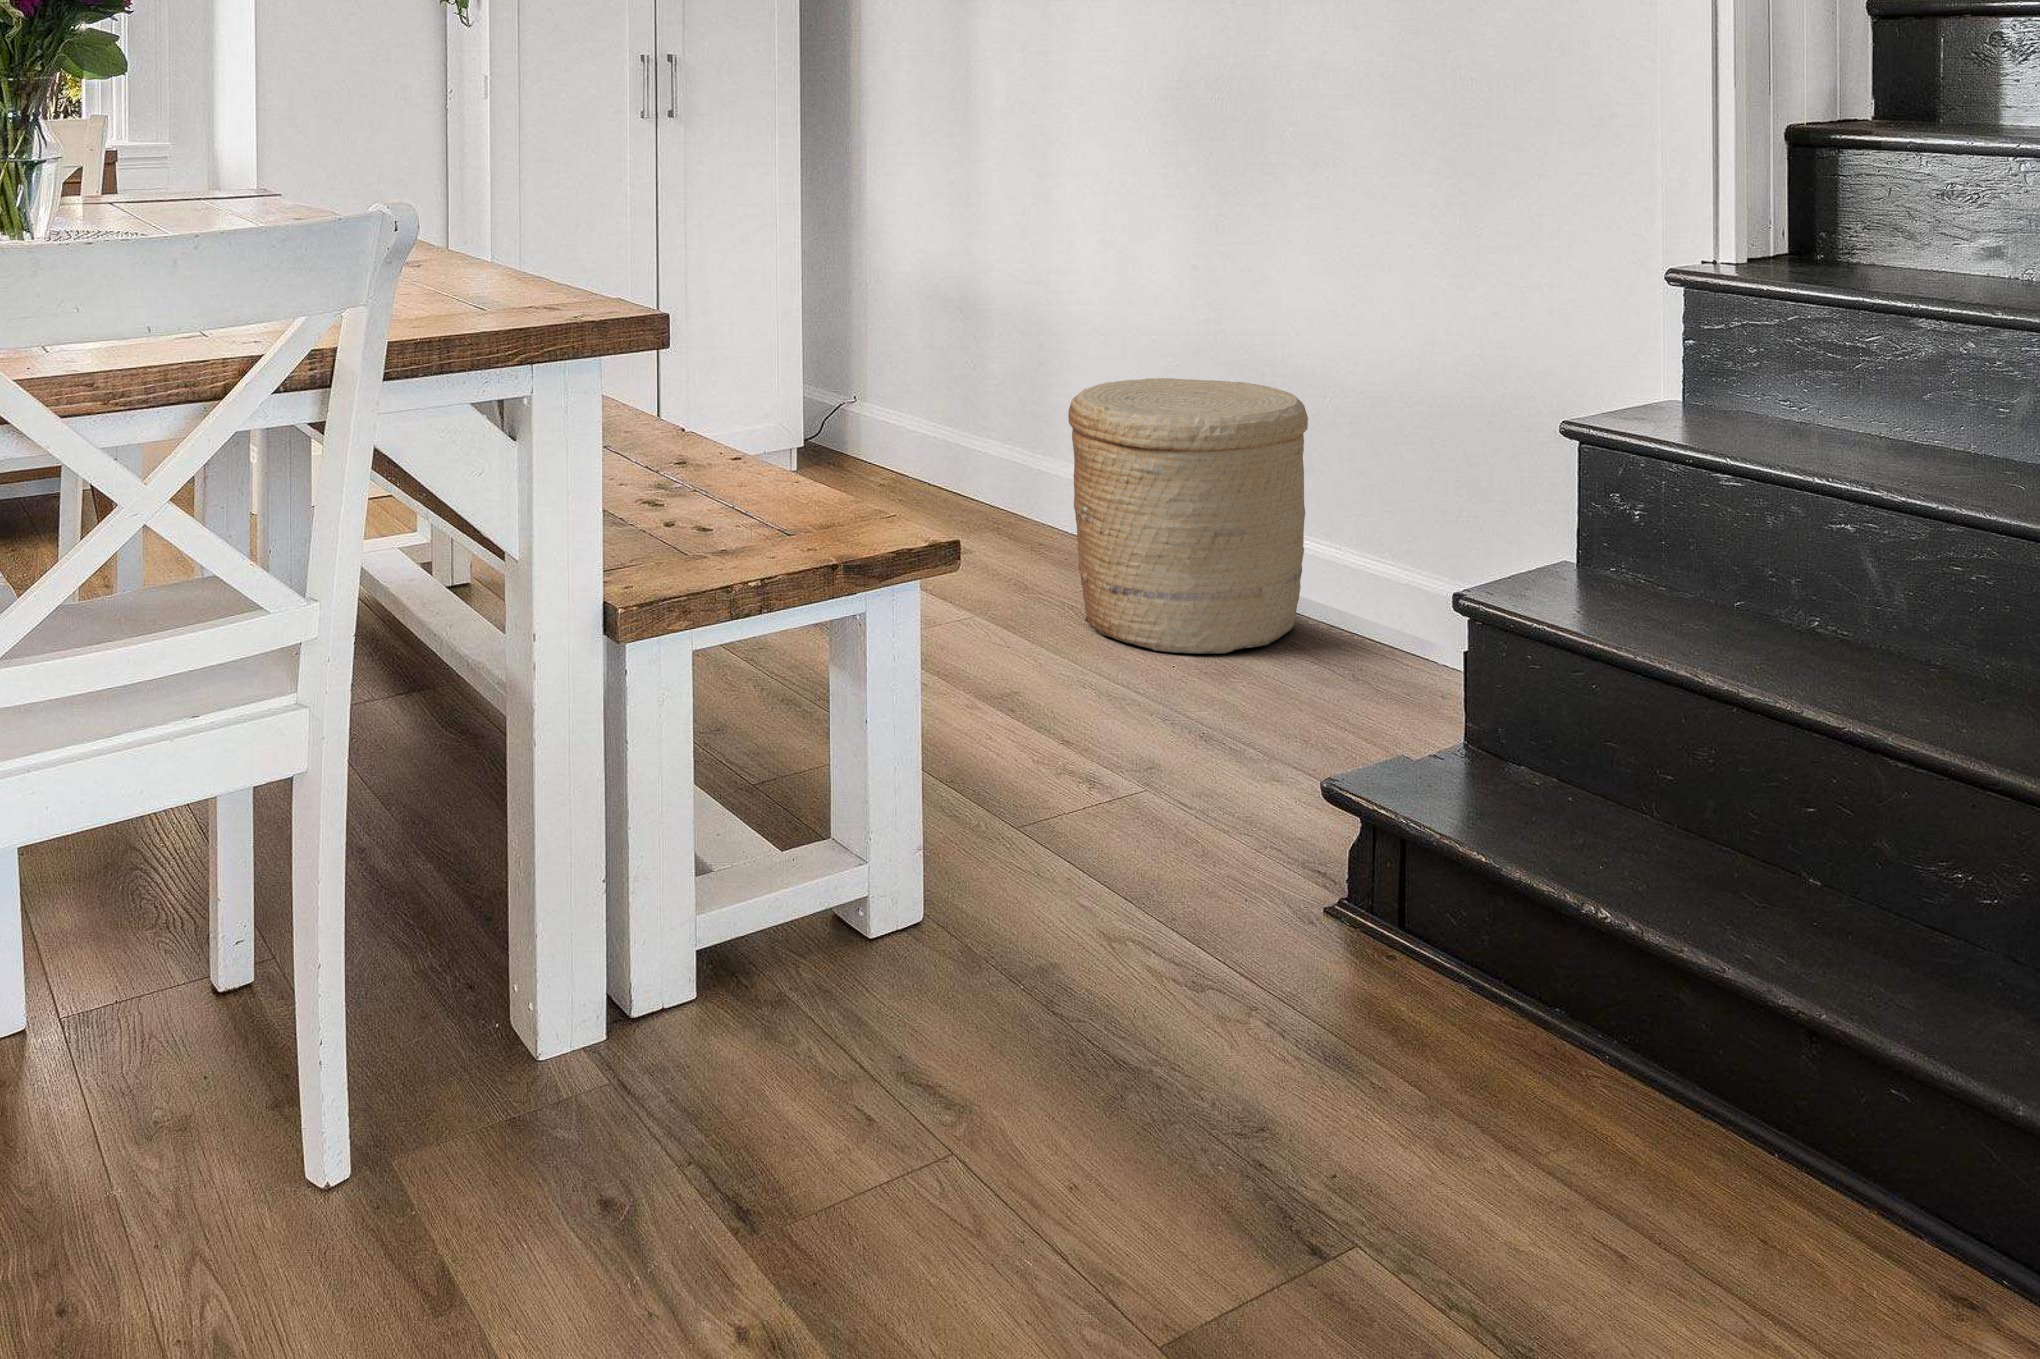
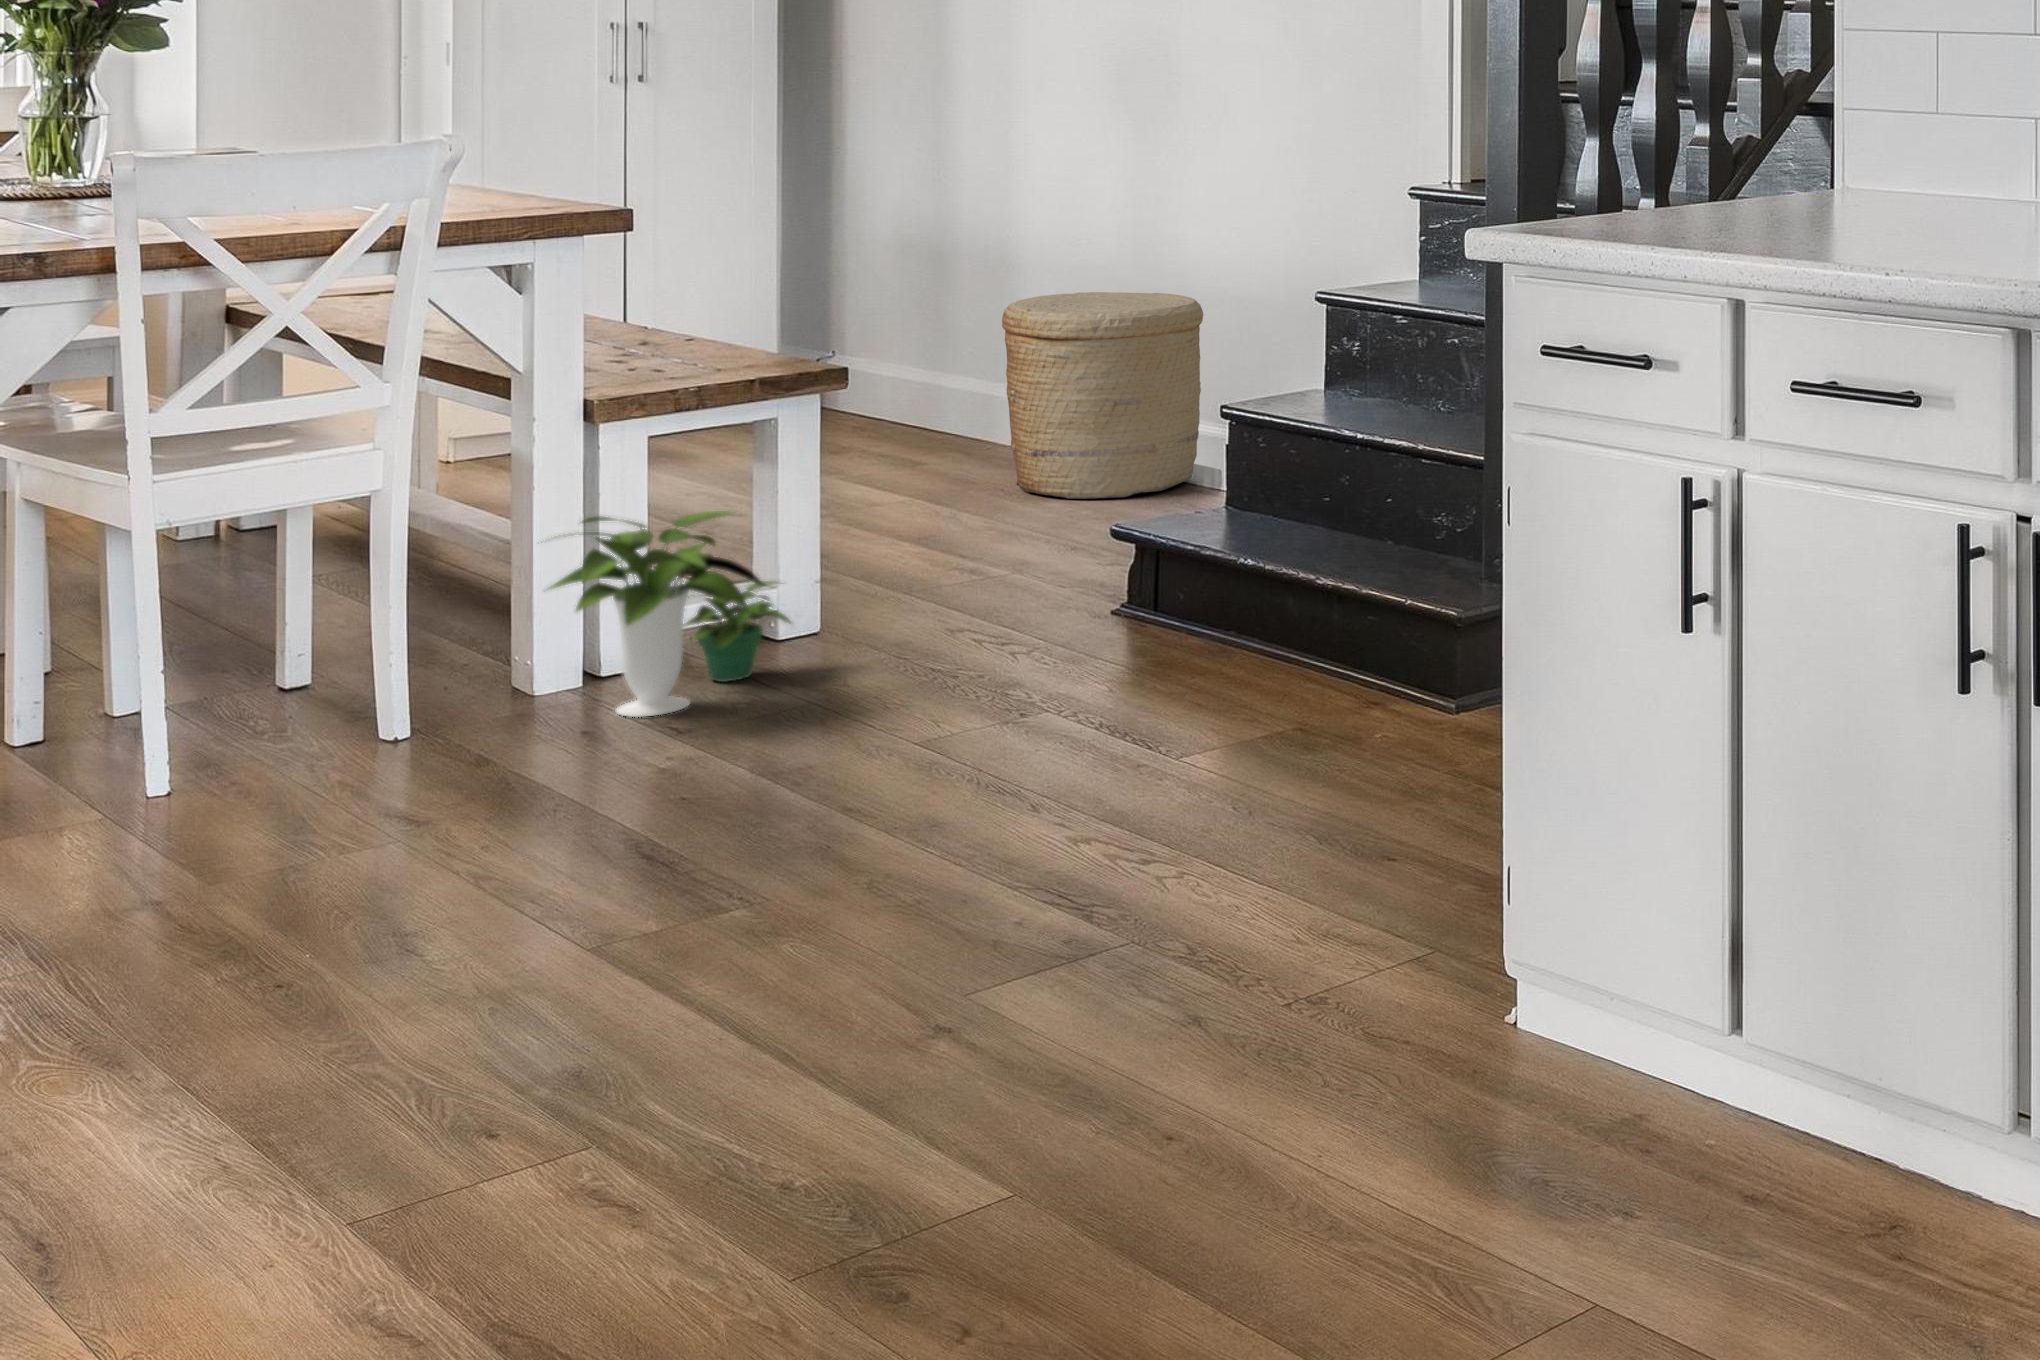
potted plant: none [536,792,896,1149] -> present [543,511,790,717]

